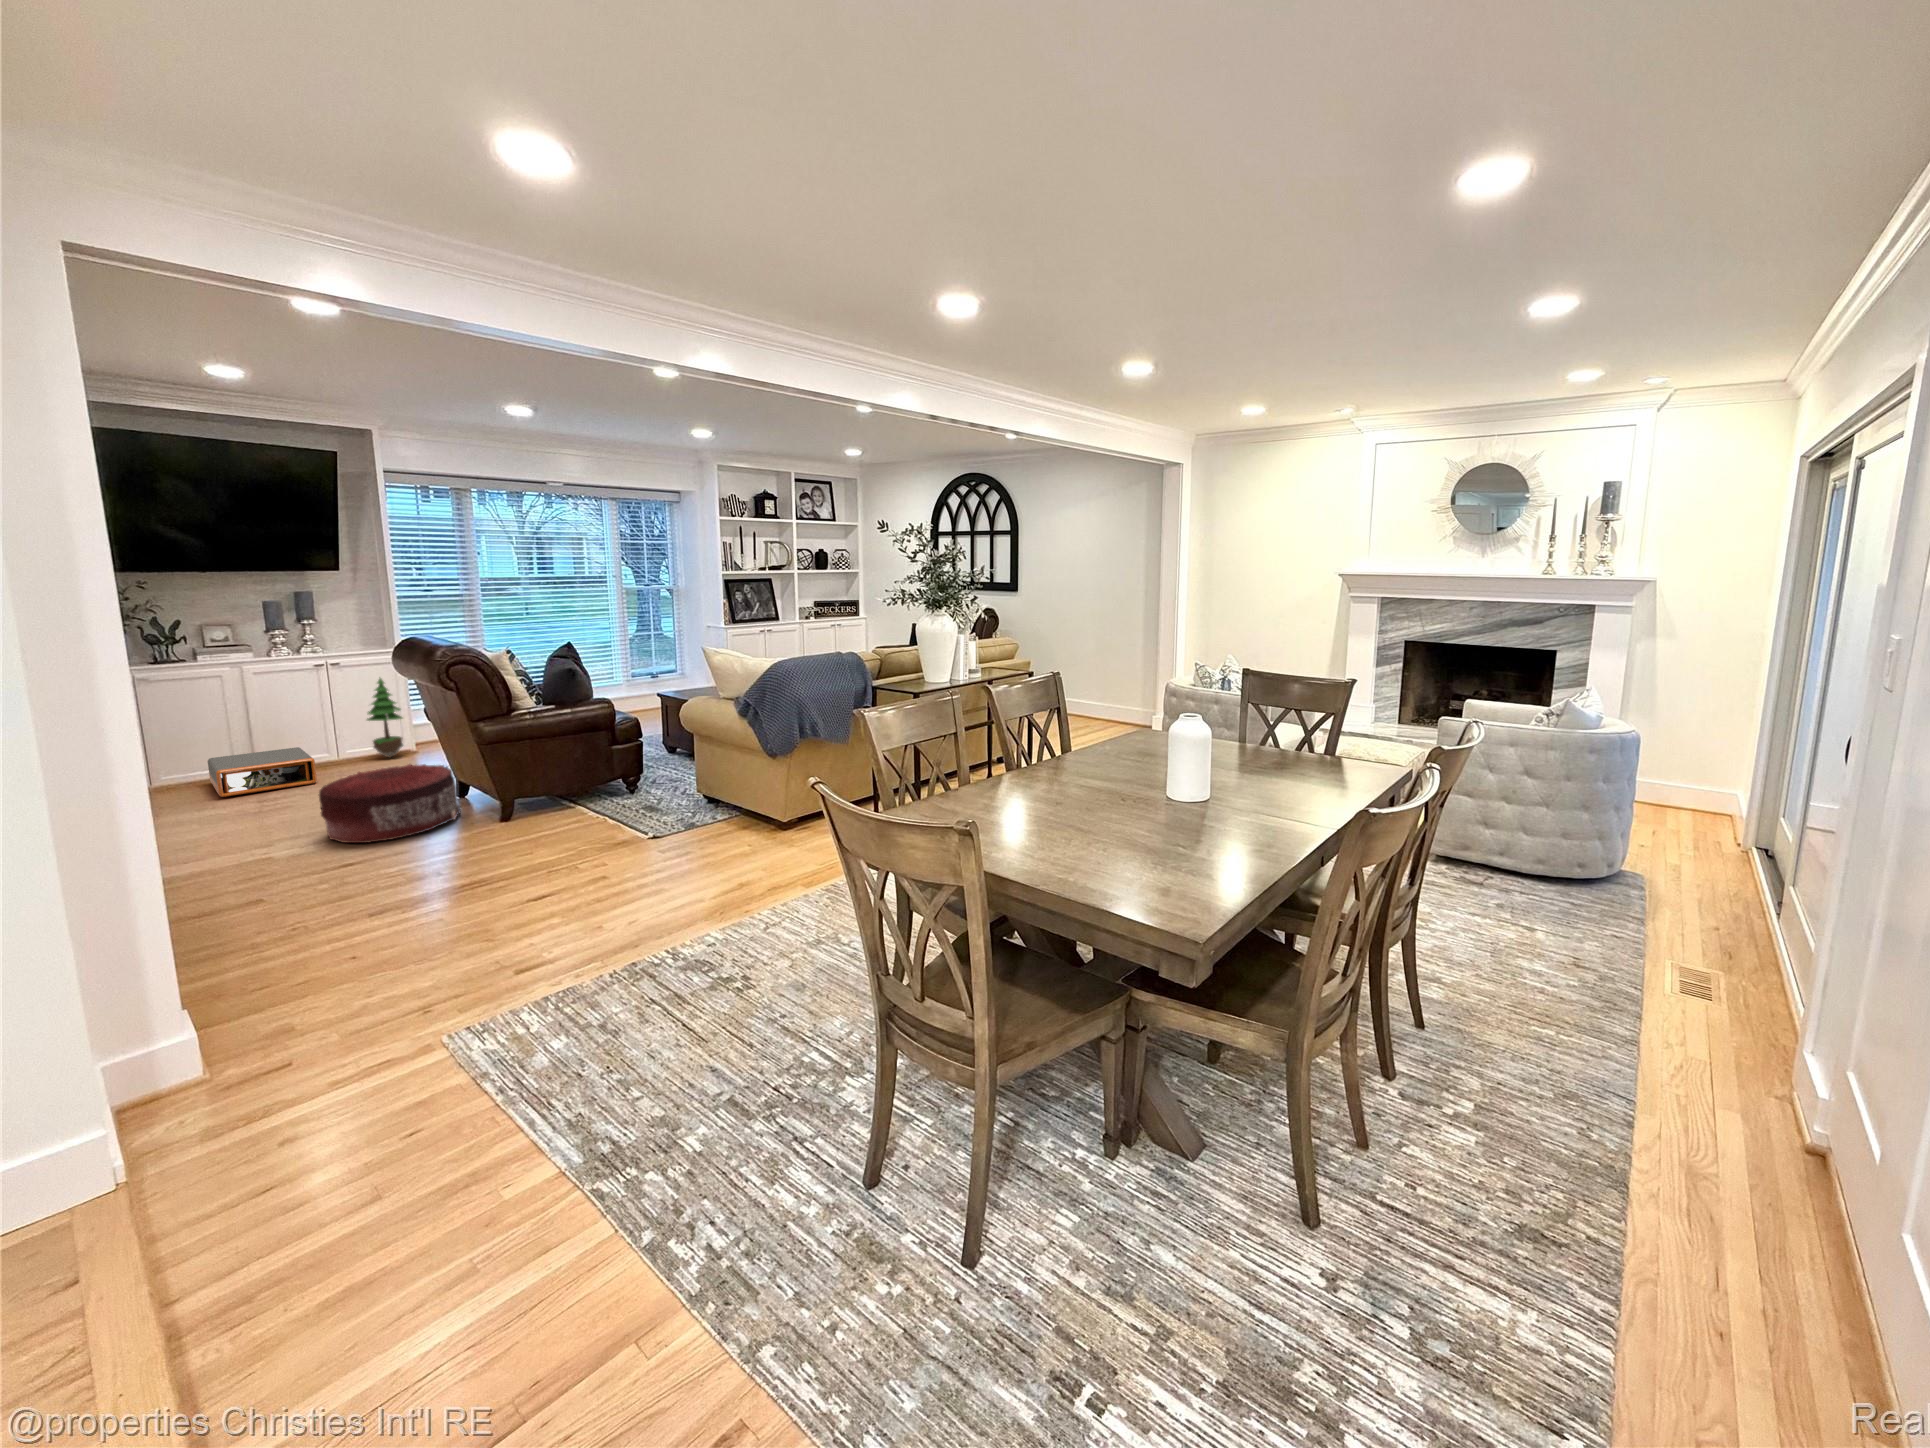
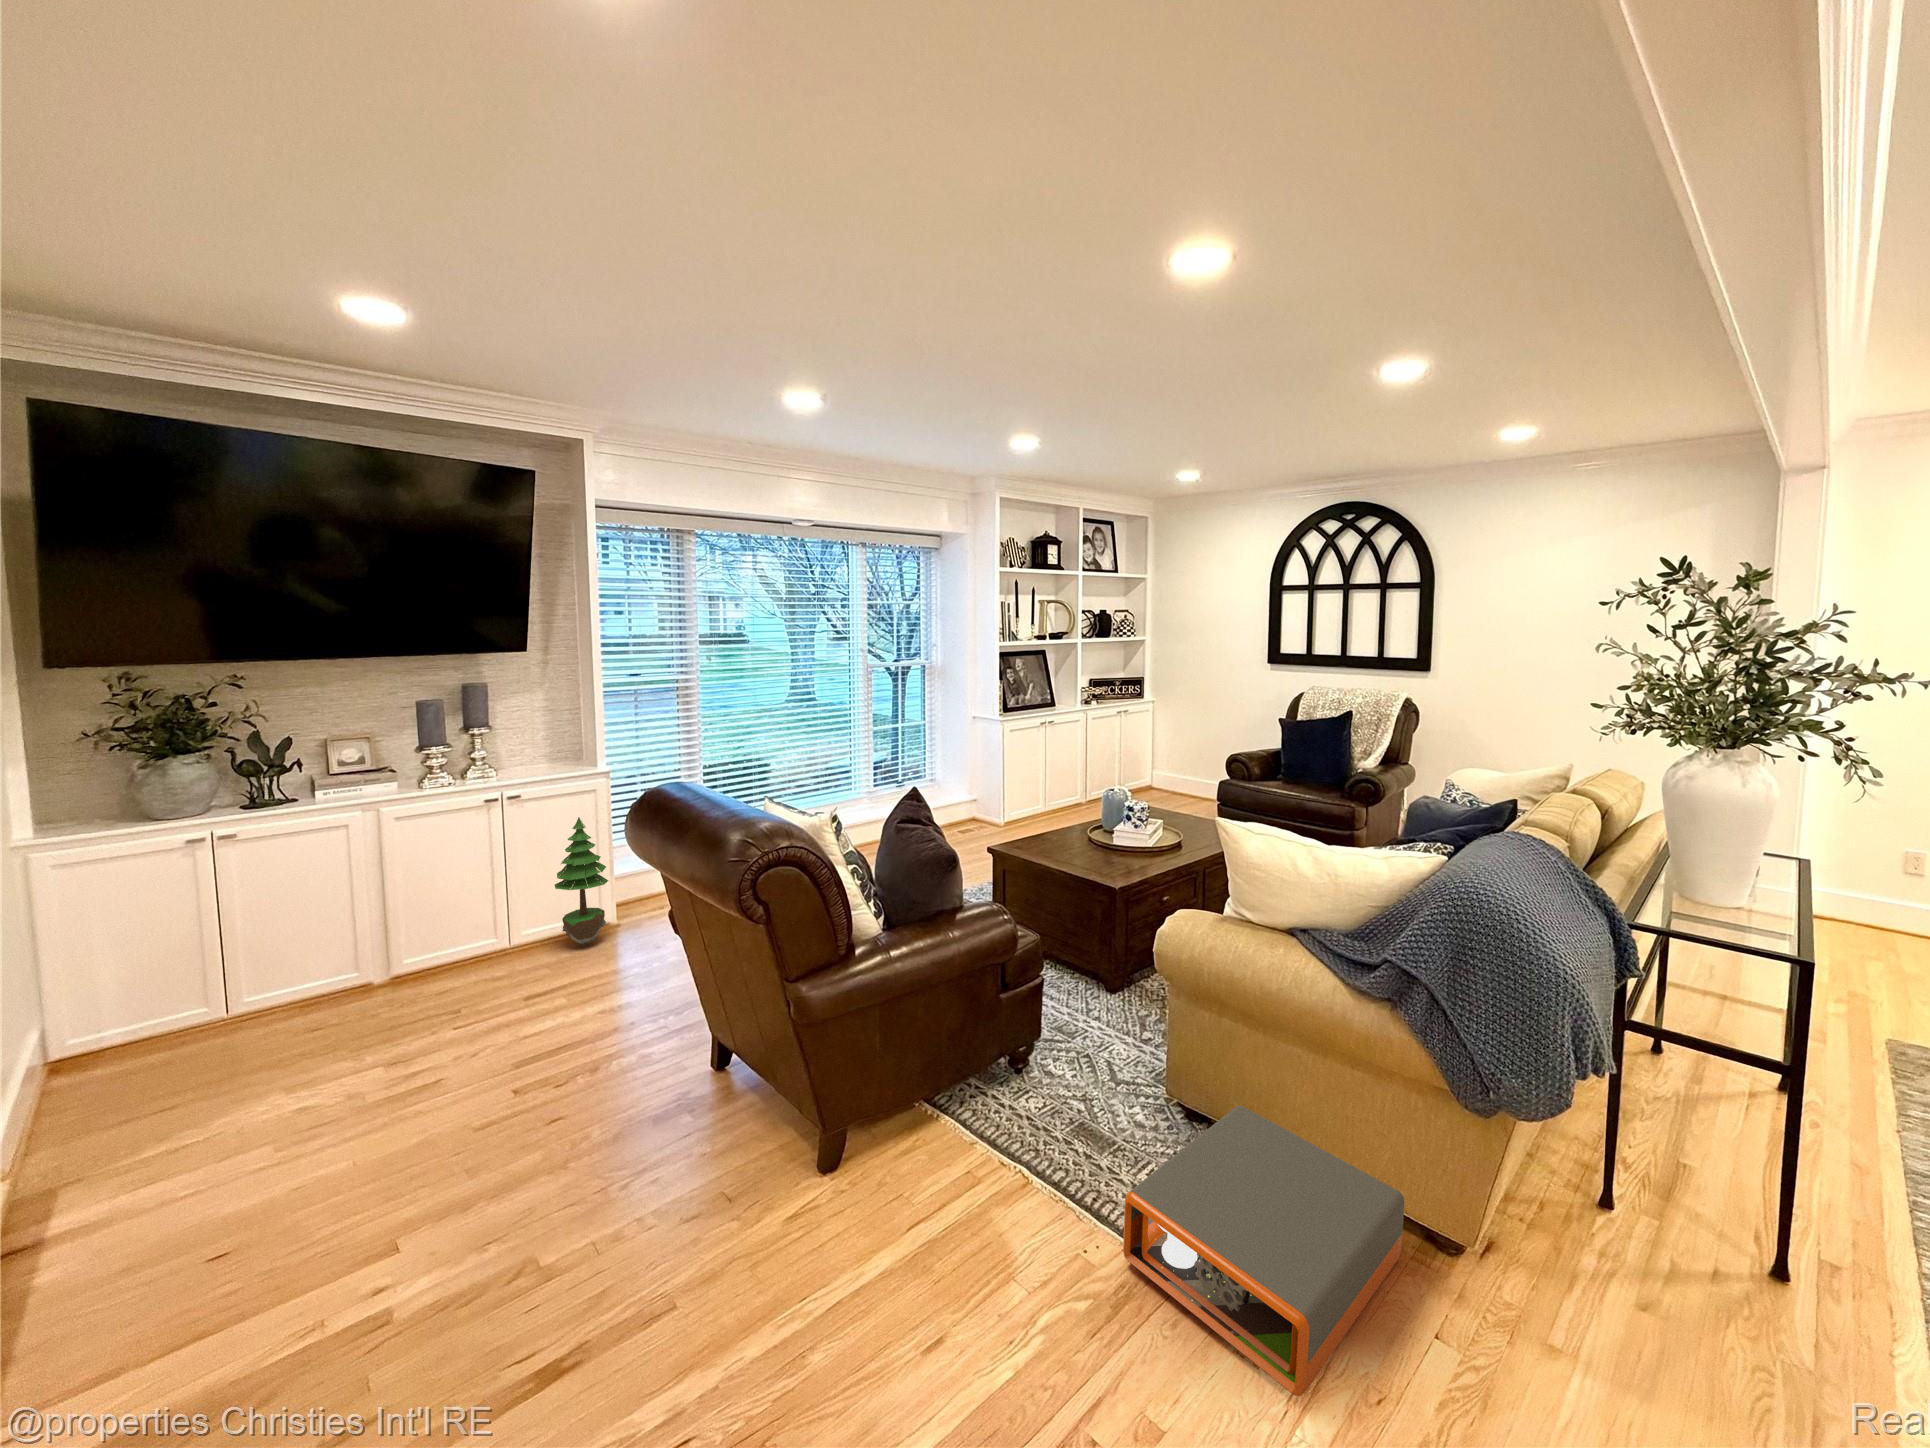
storage box: present [208,747,317,797] -> present [1123,1105,1404,1396]
pouf: present [319,764,461,843] -> none [493,1040,754,1295]

